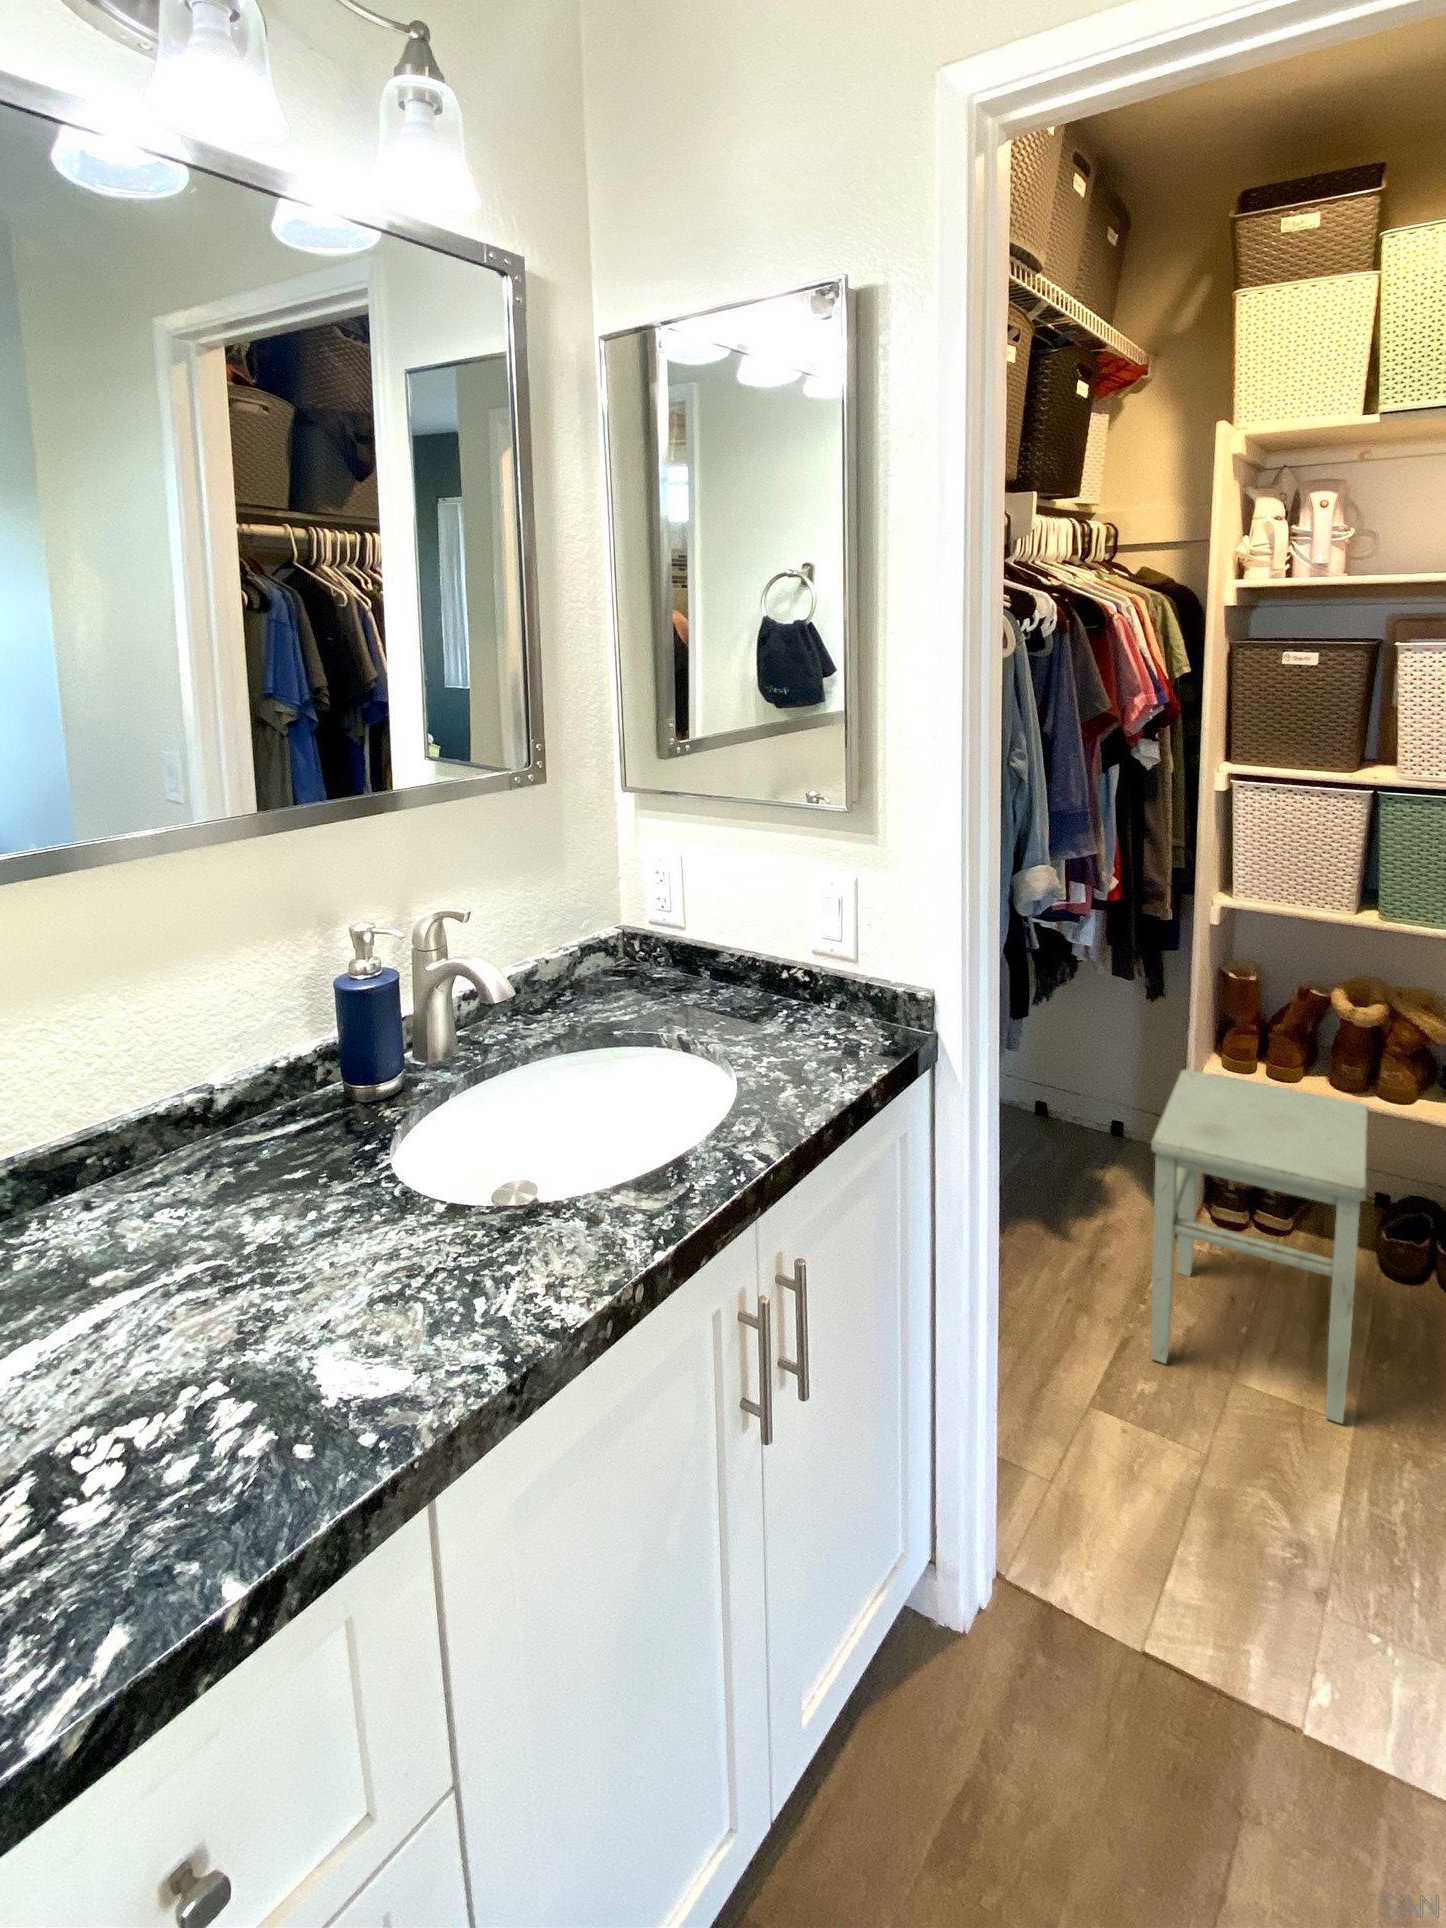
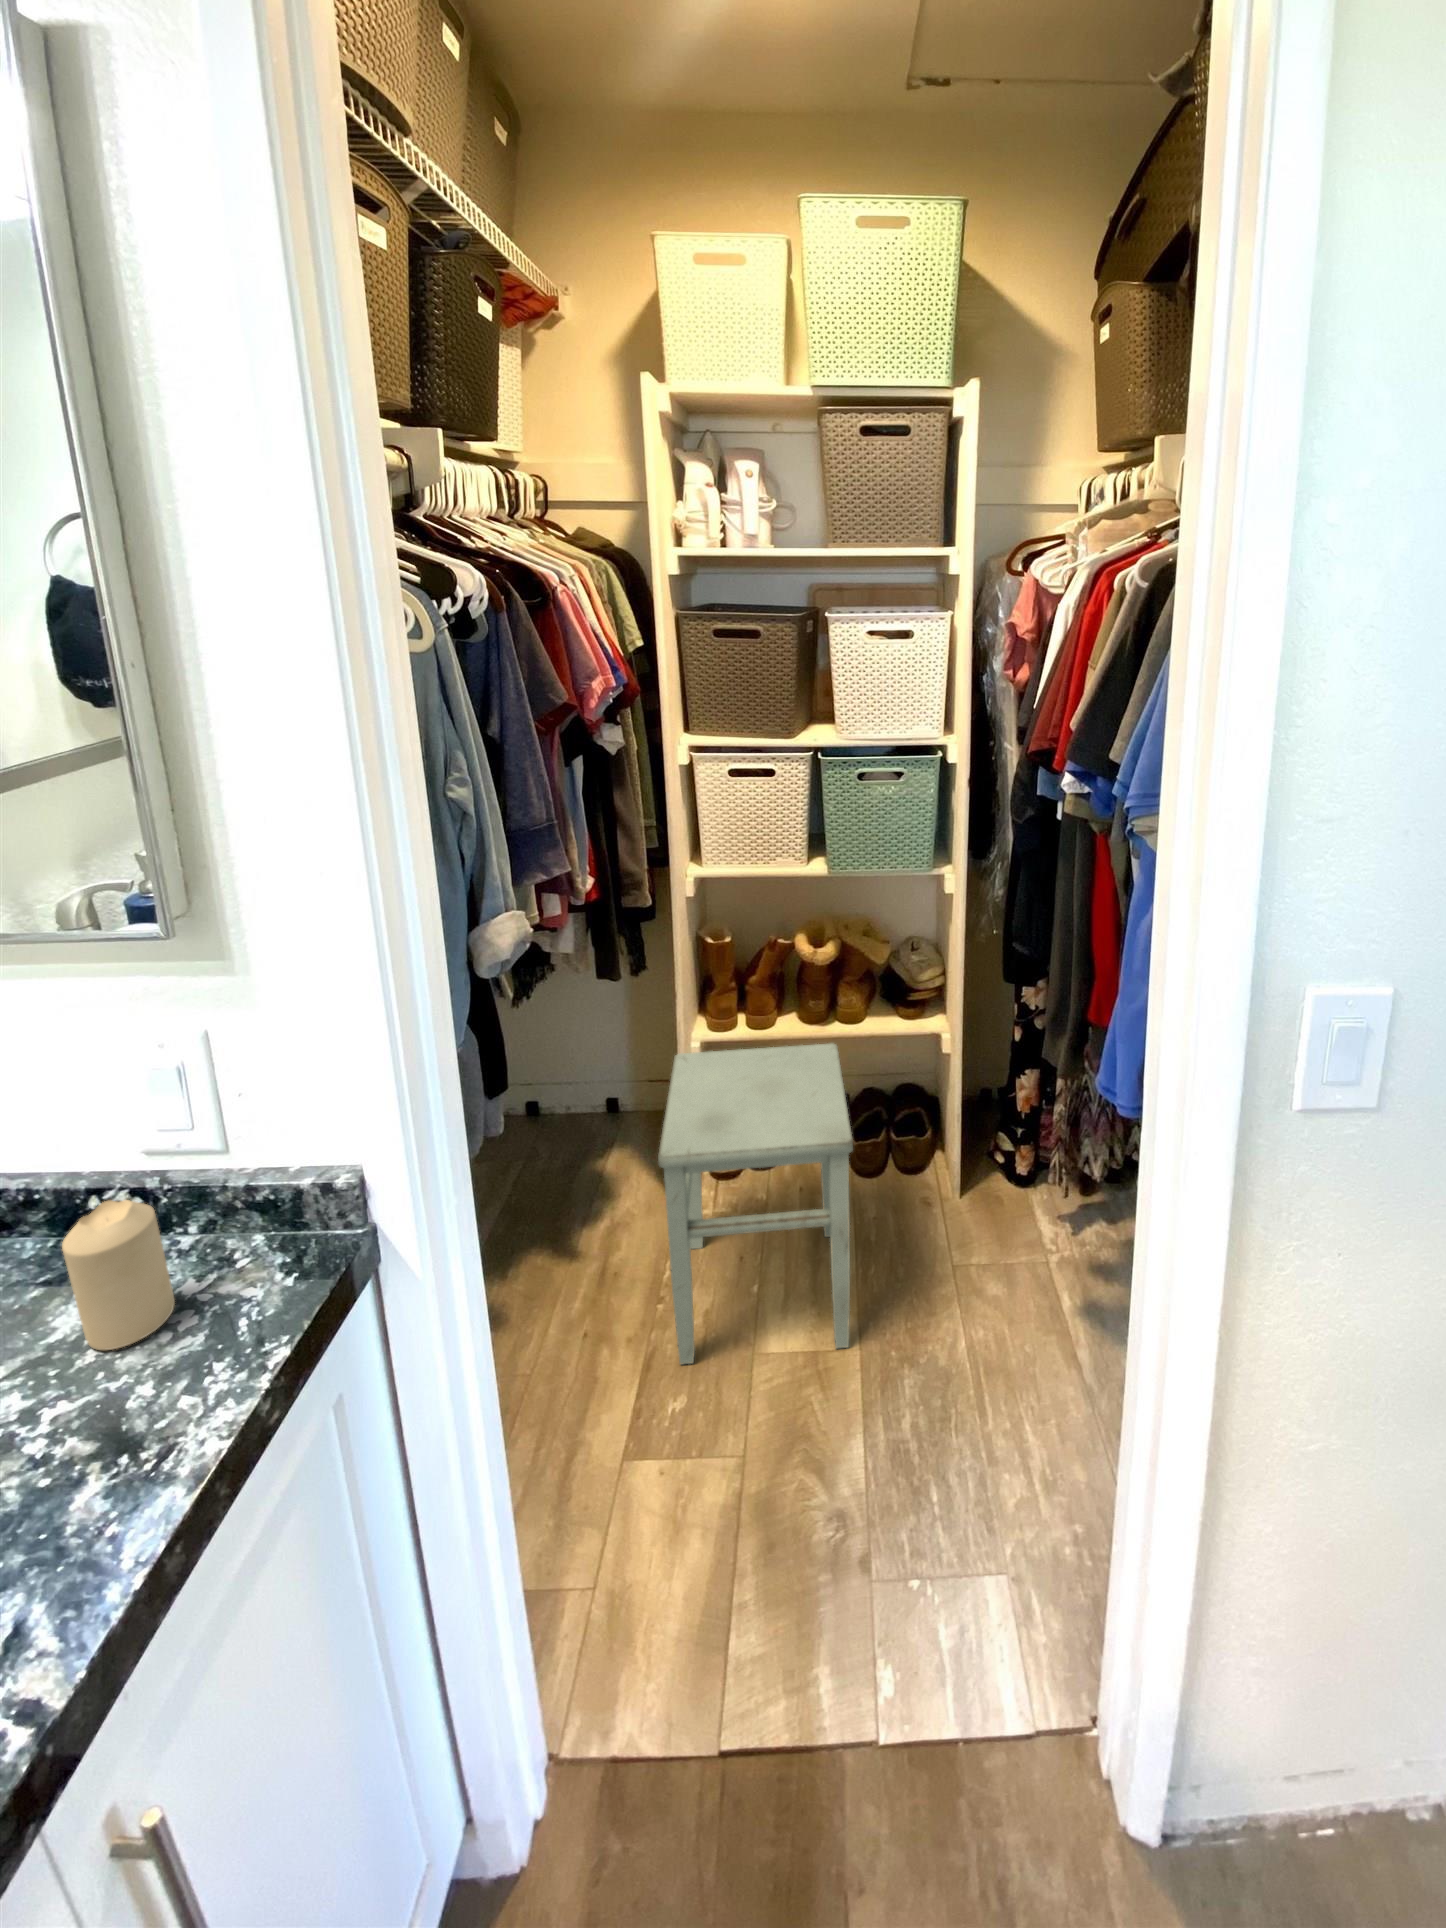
candle: none [781,958,826,1044] -> present [62,1200,175,1350]

